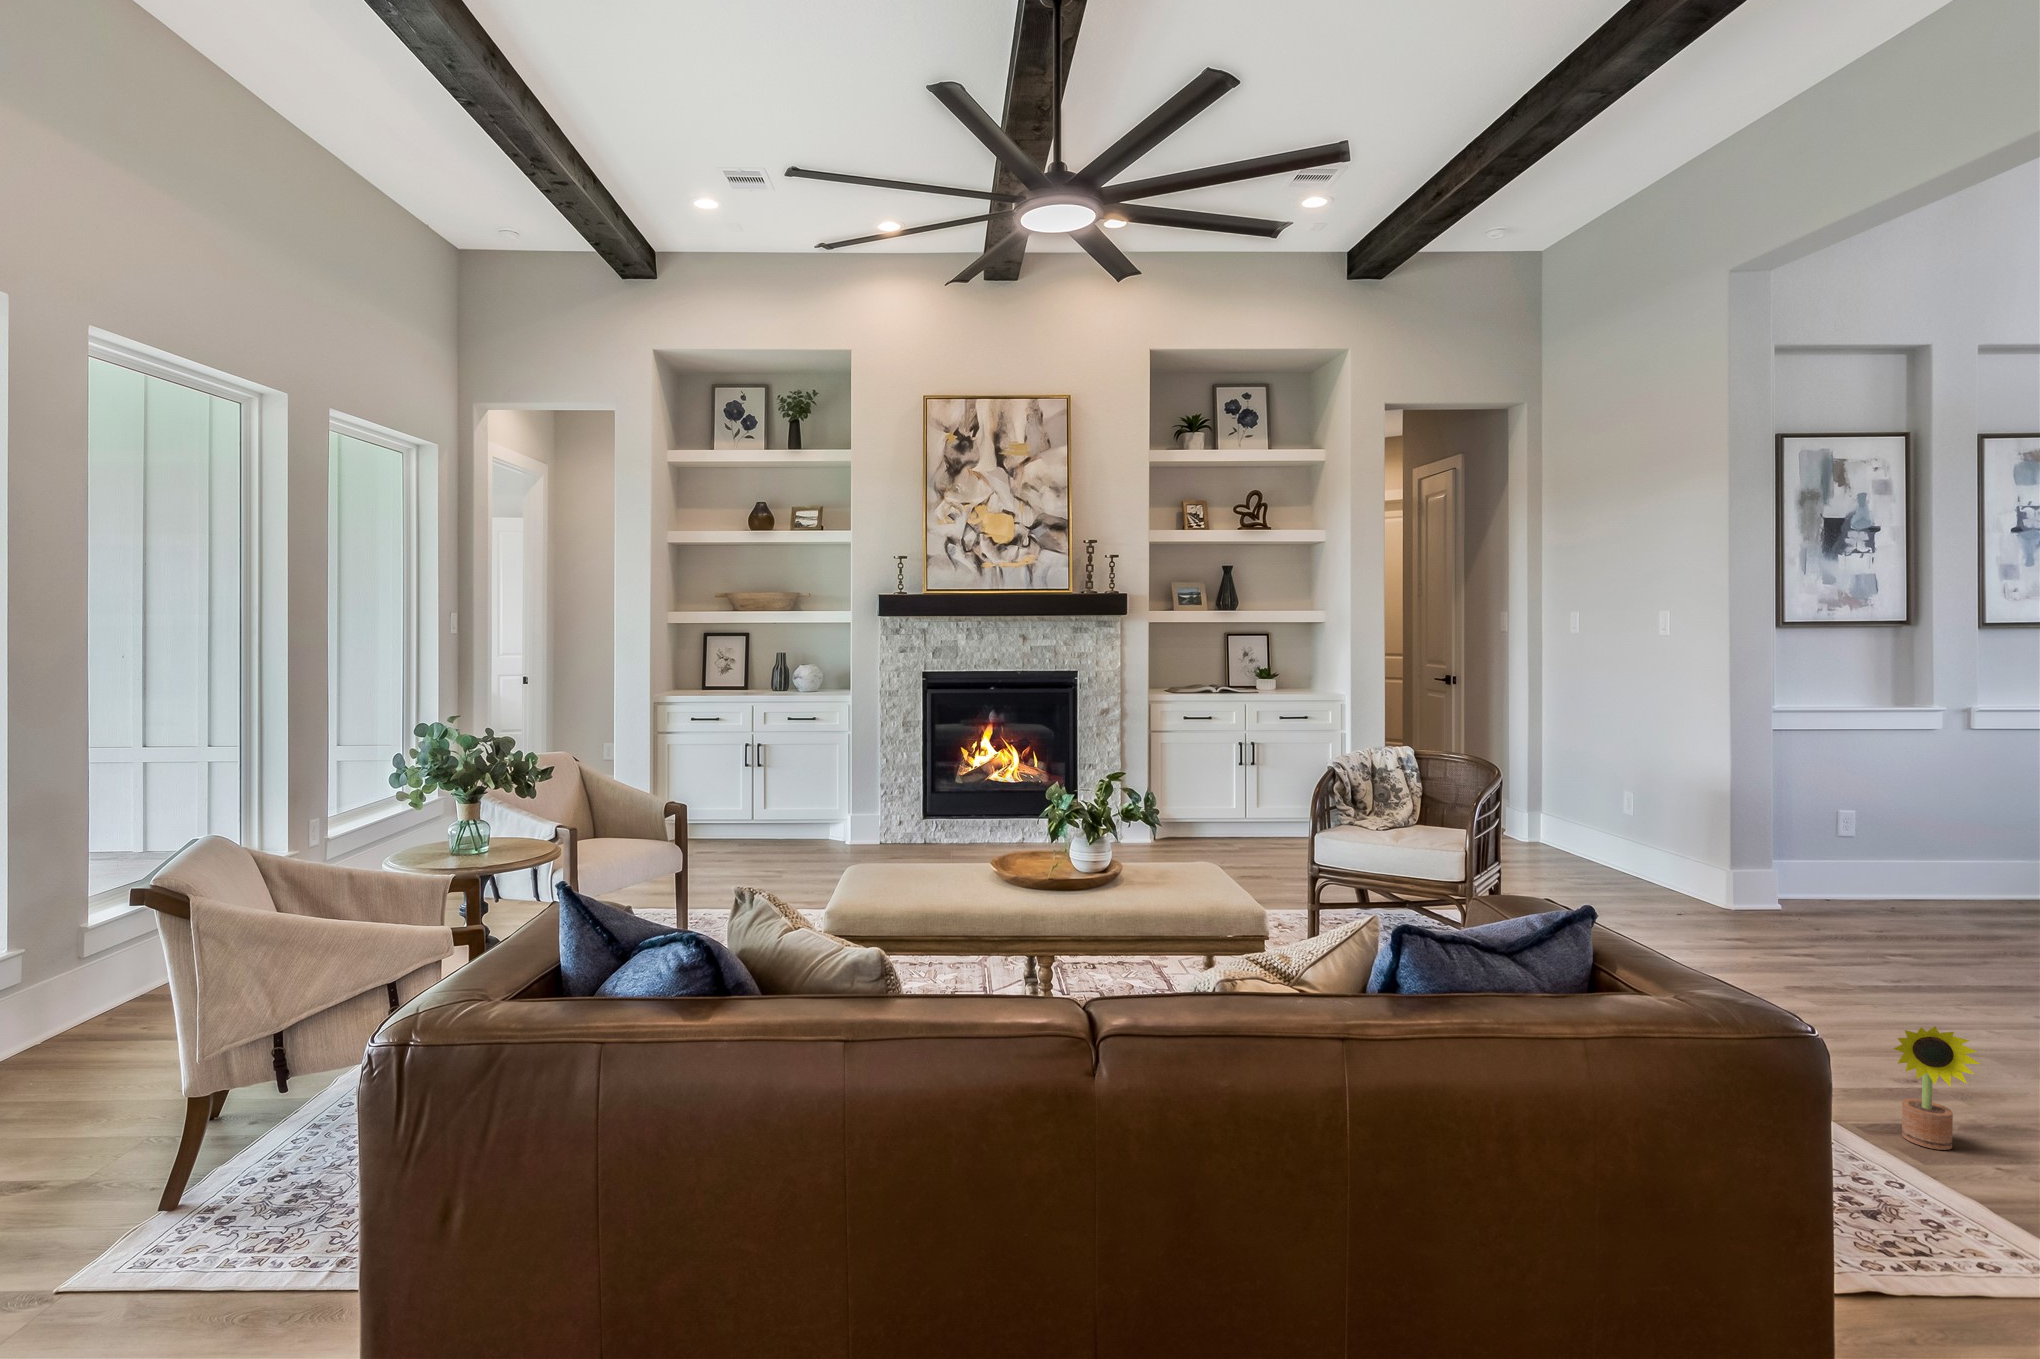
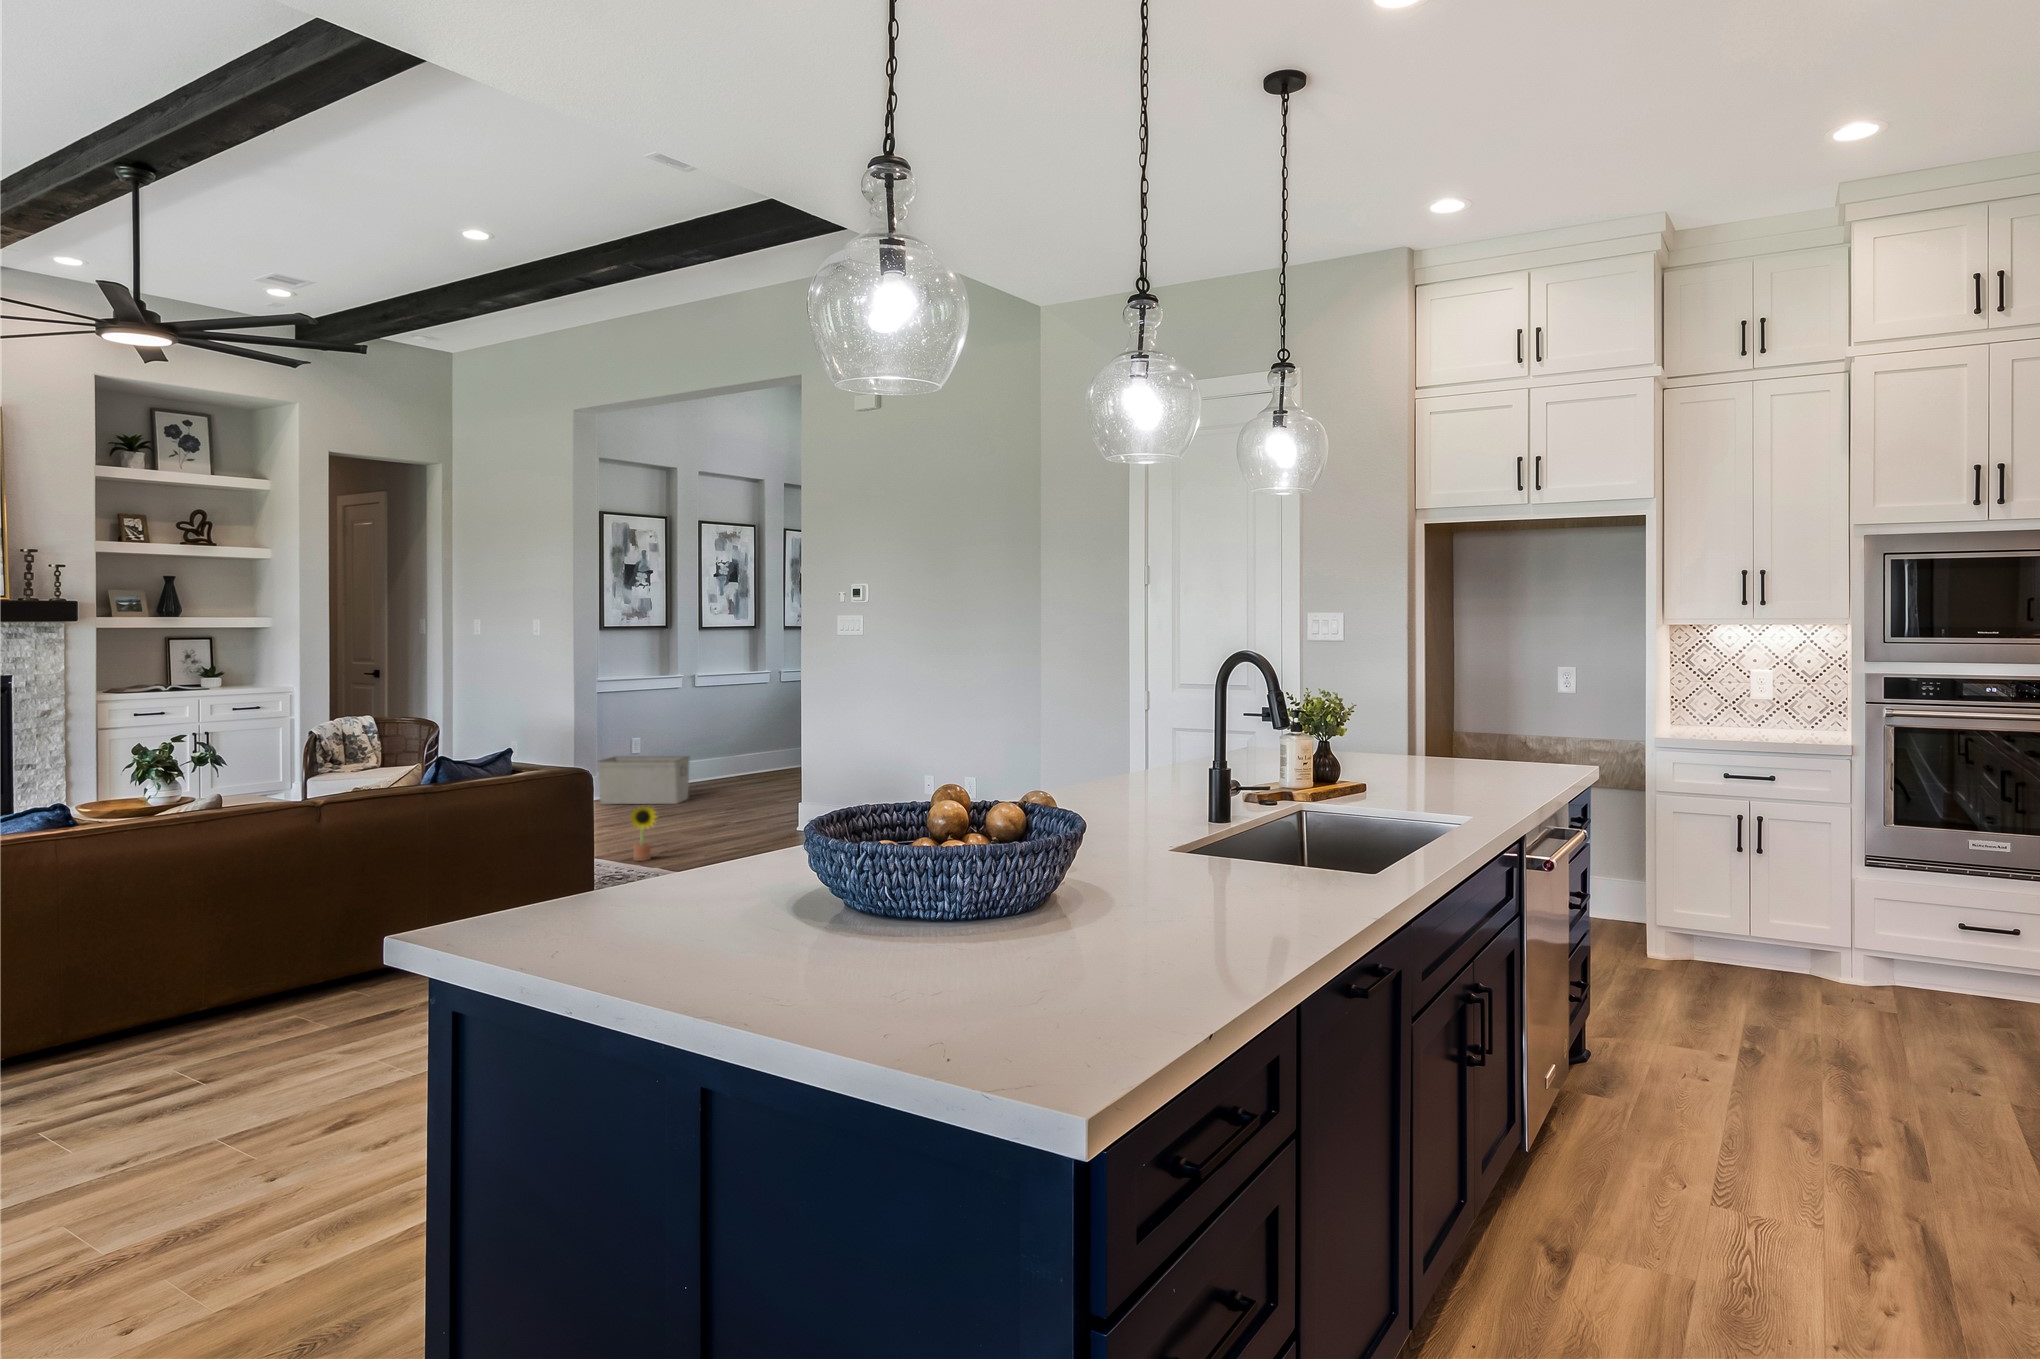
storage bin: none [1772,831,1971,942] -> present [598,756,689,804]

